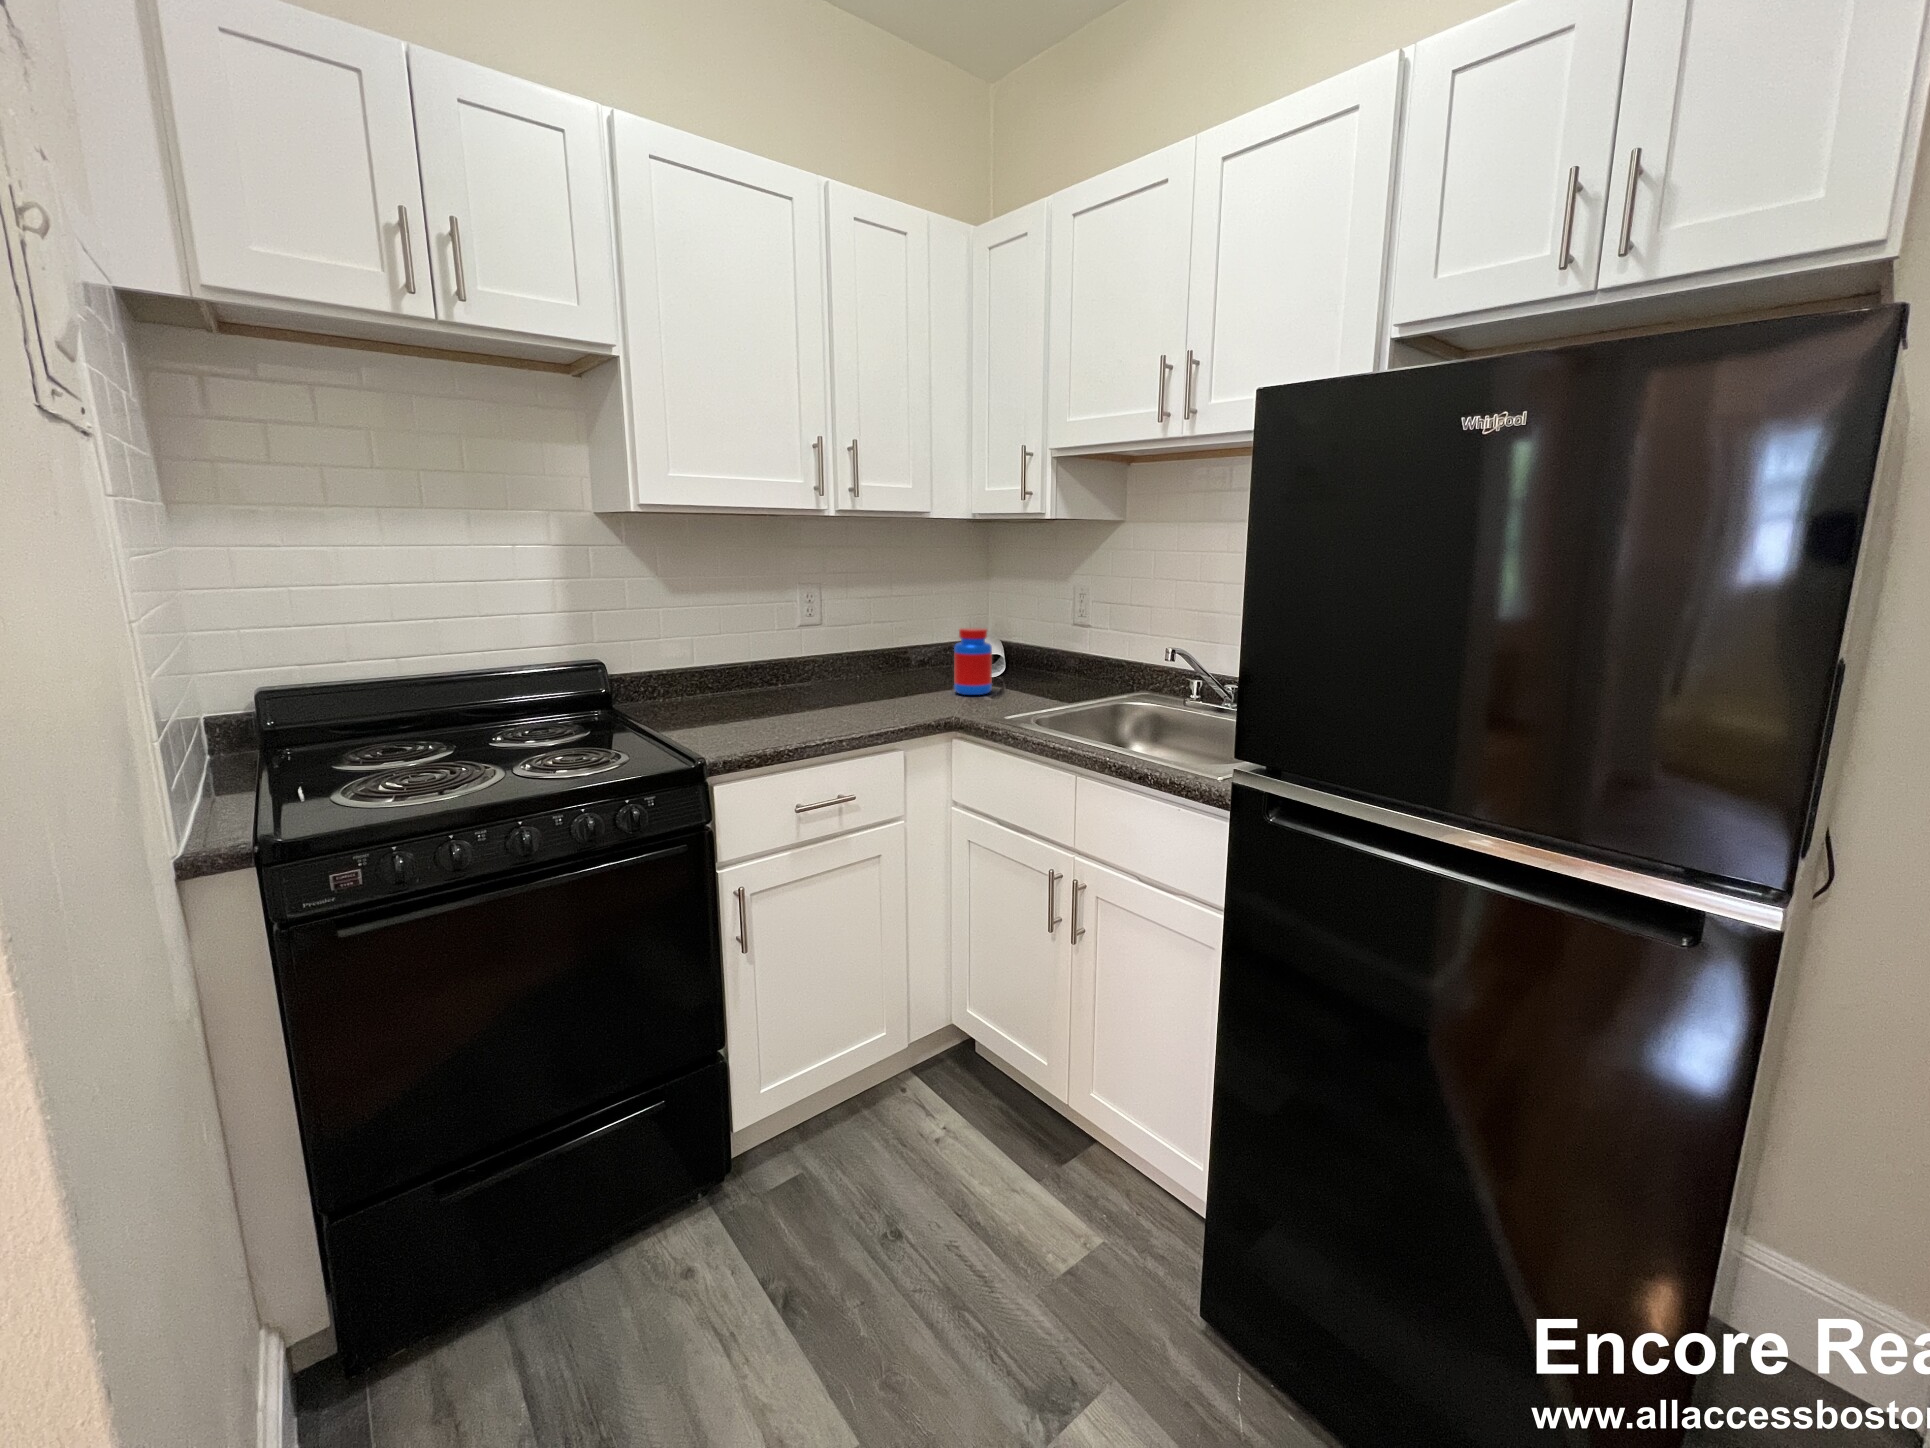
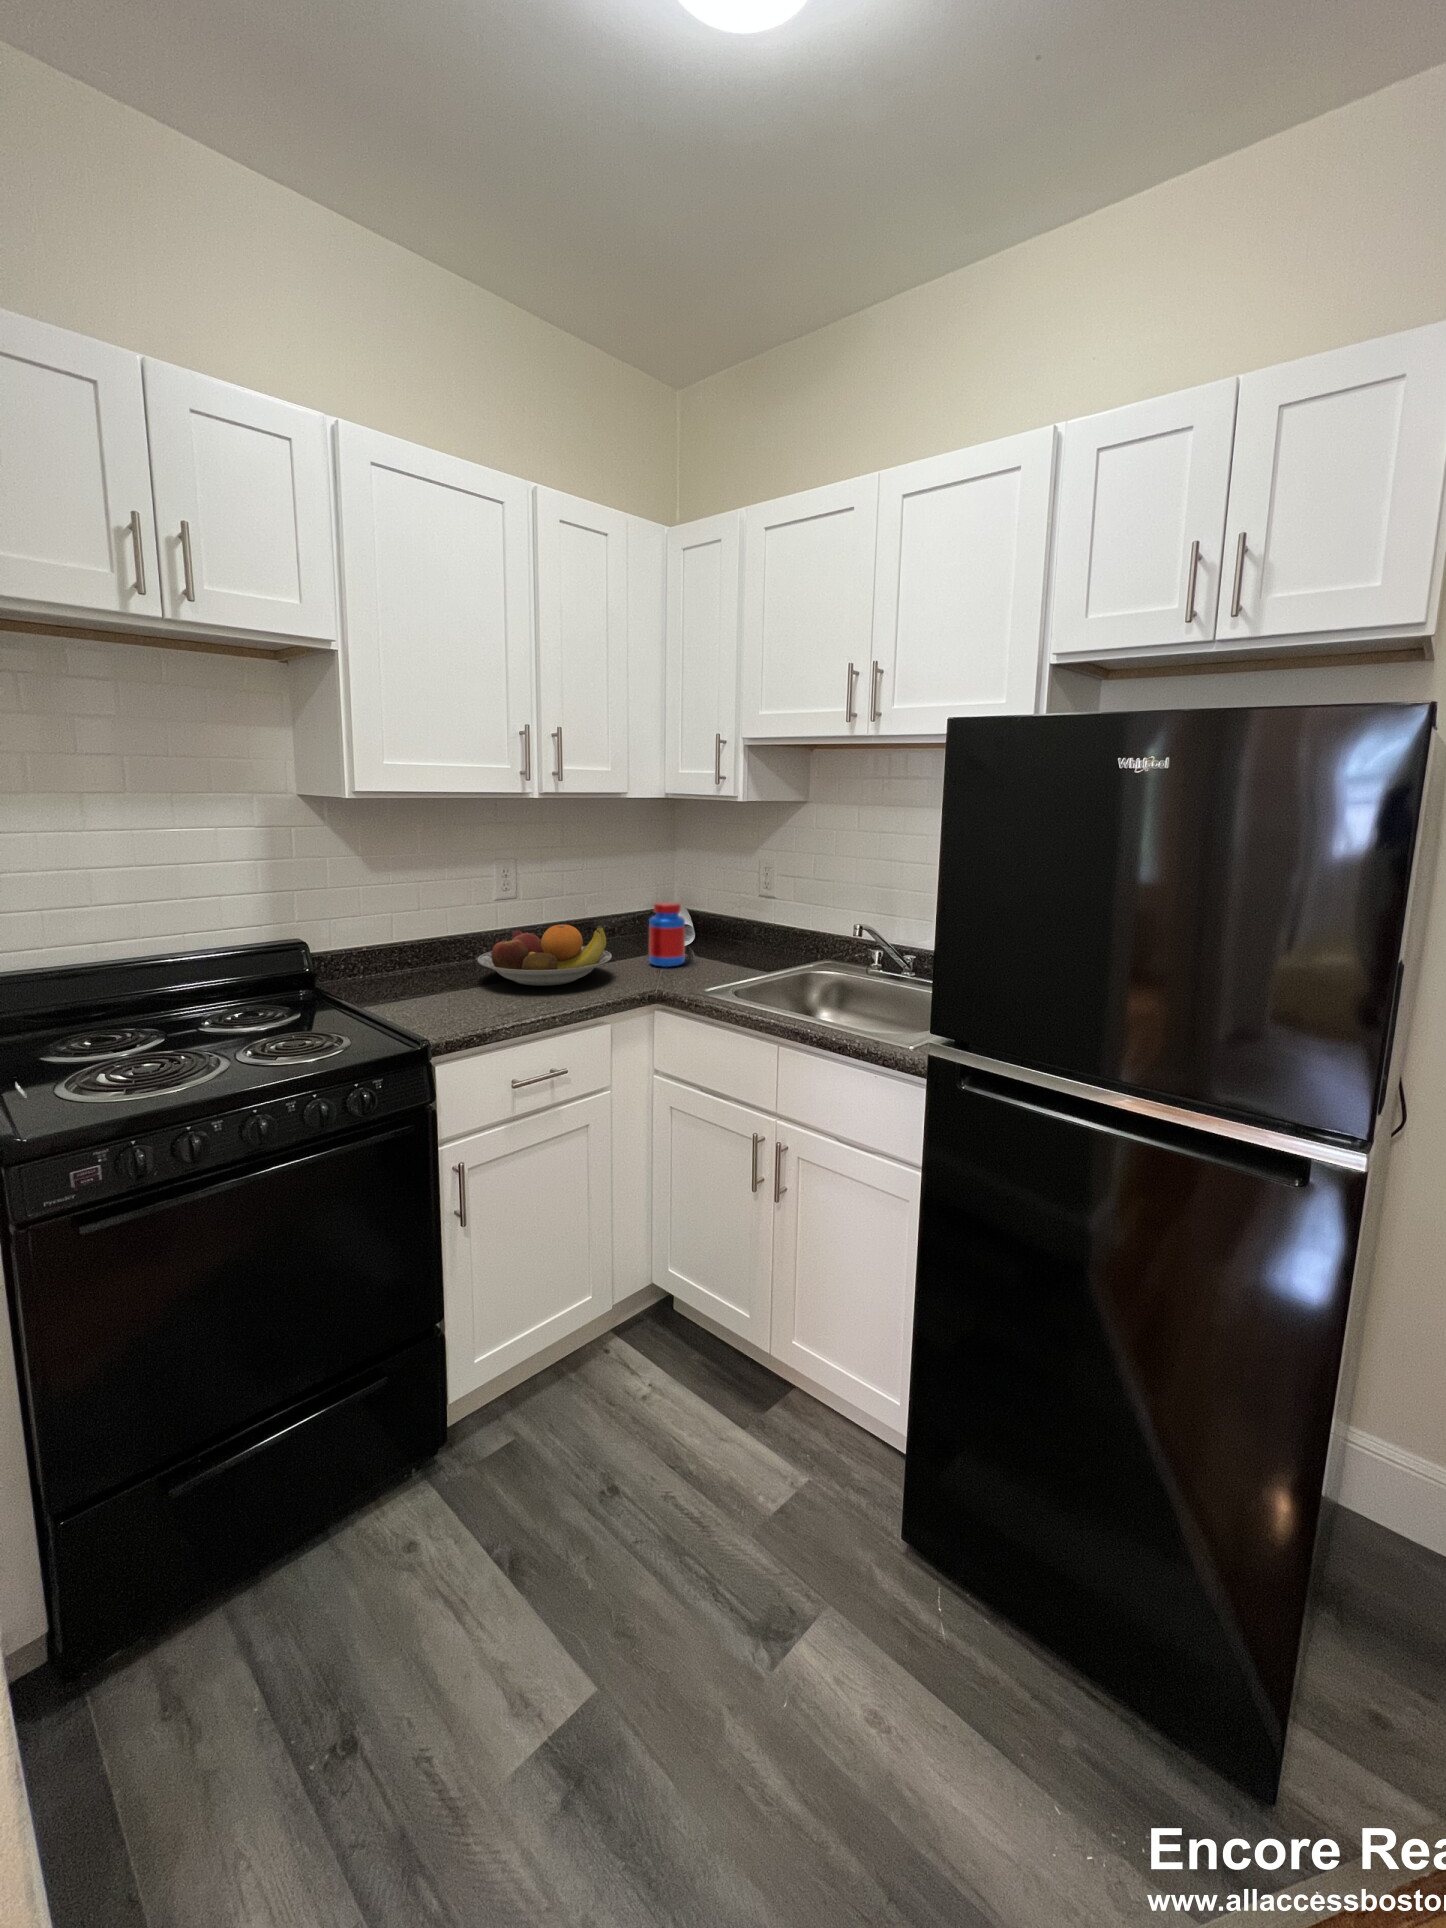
fruit bowl: none [775,648,912,711] -> present [478,925,612,986]

